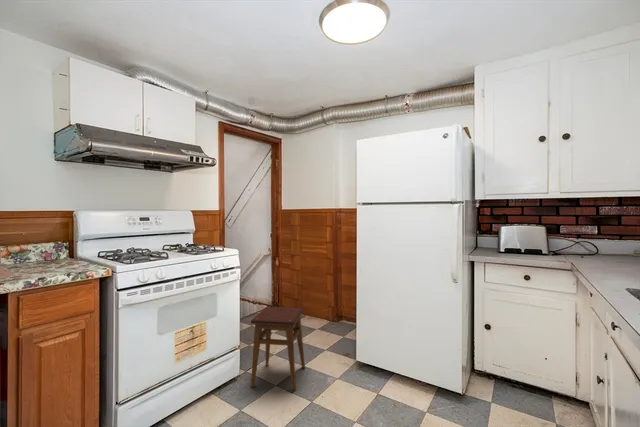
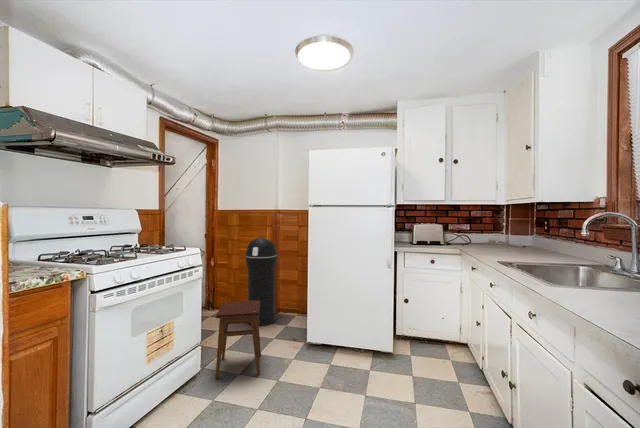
trash can: none [302,239,336,334] -> present [245,238,277,326]

